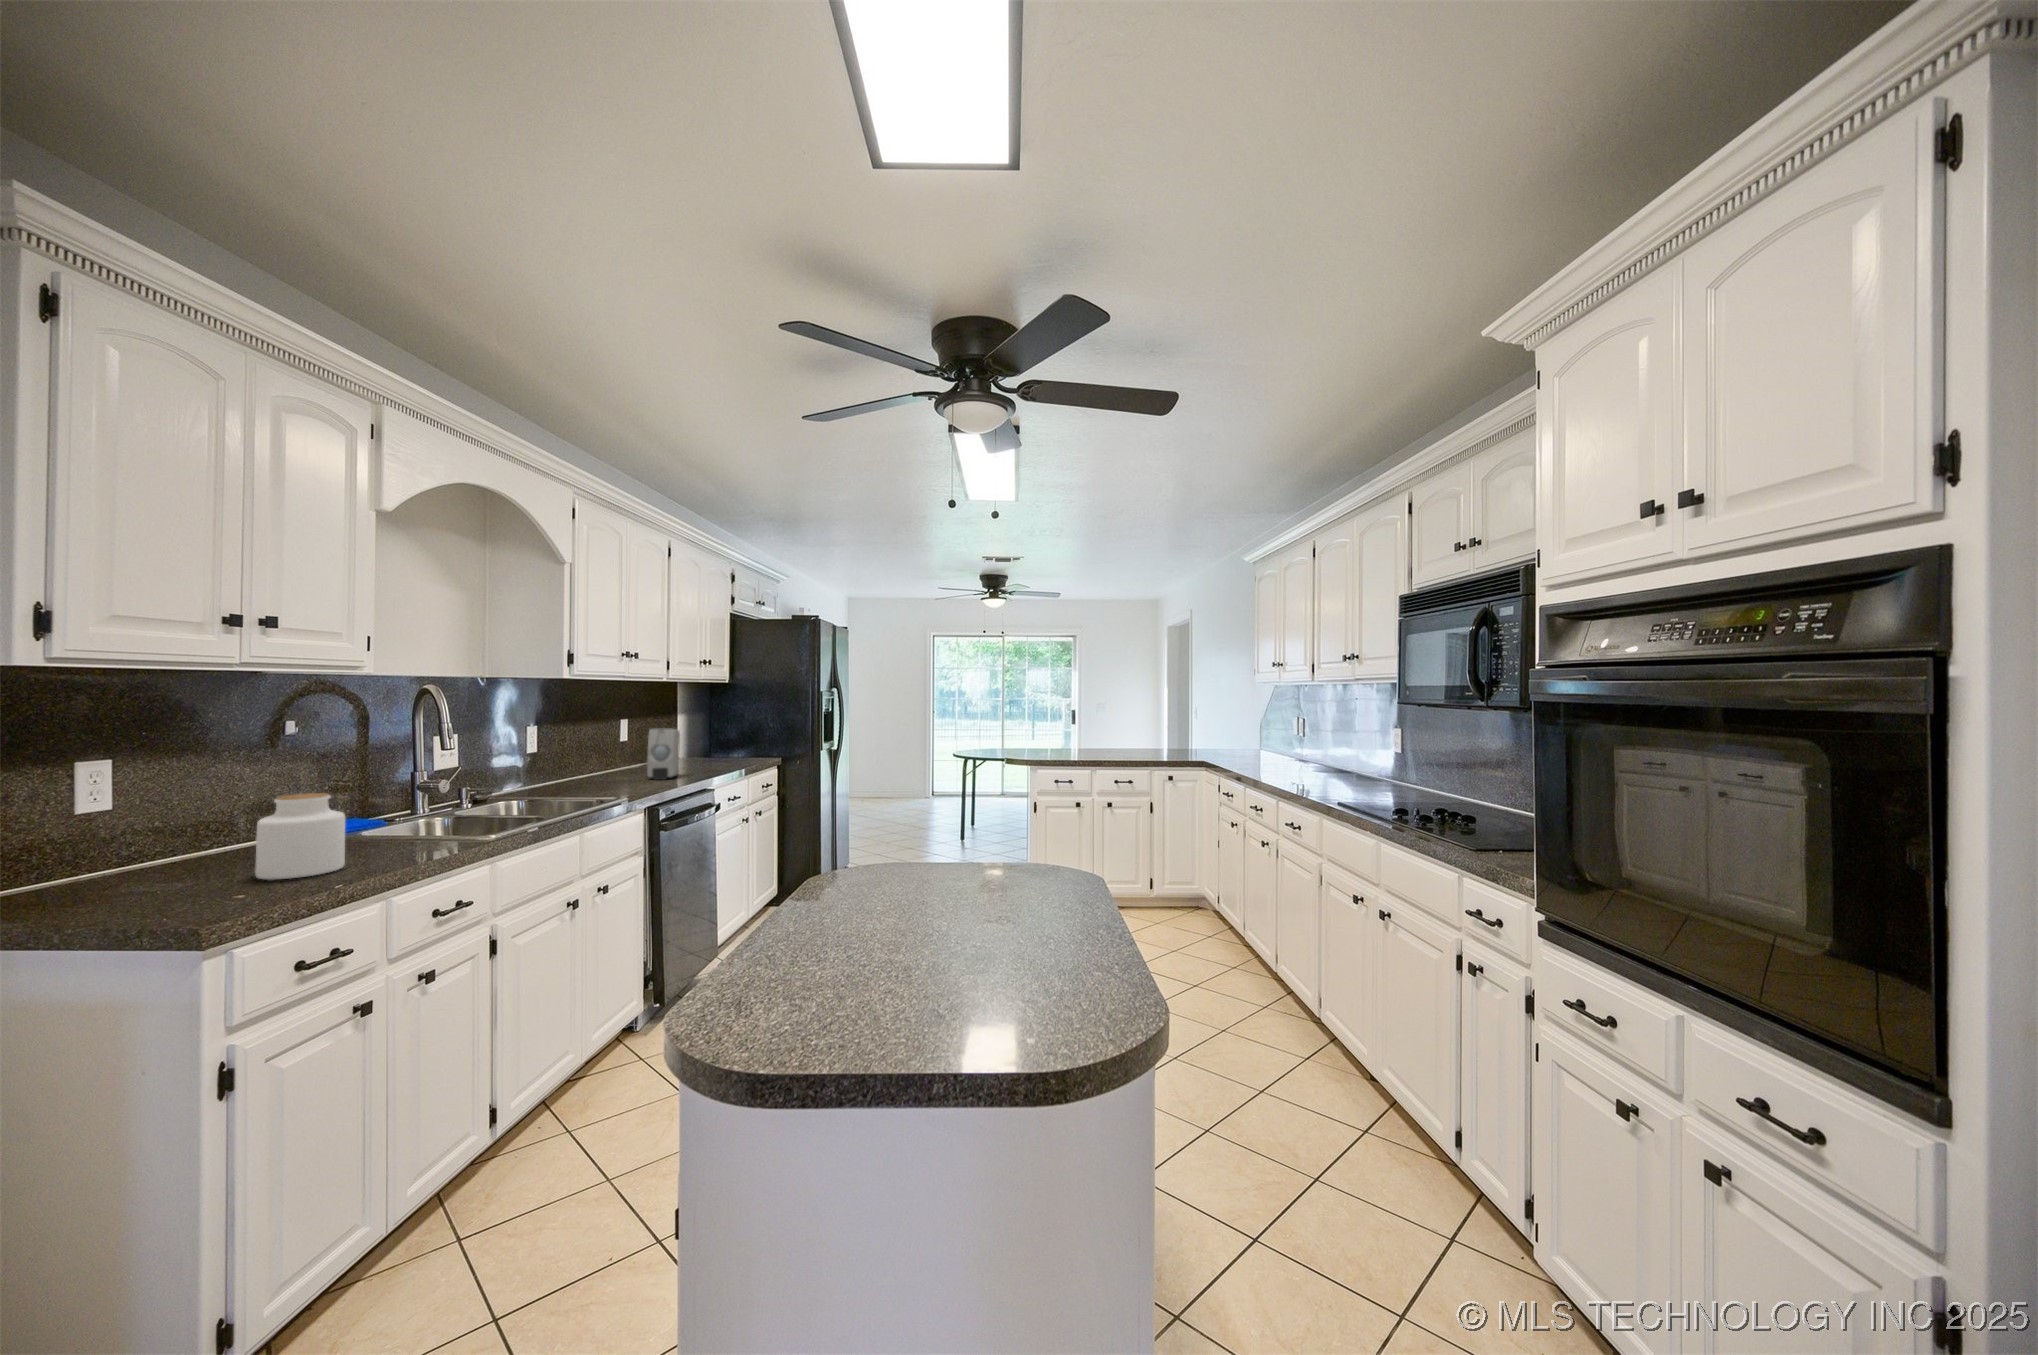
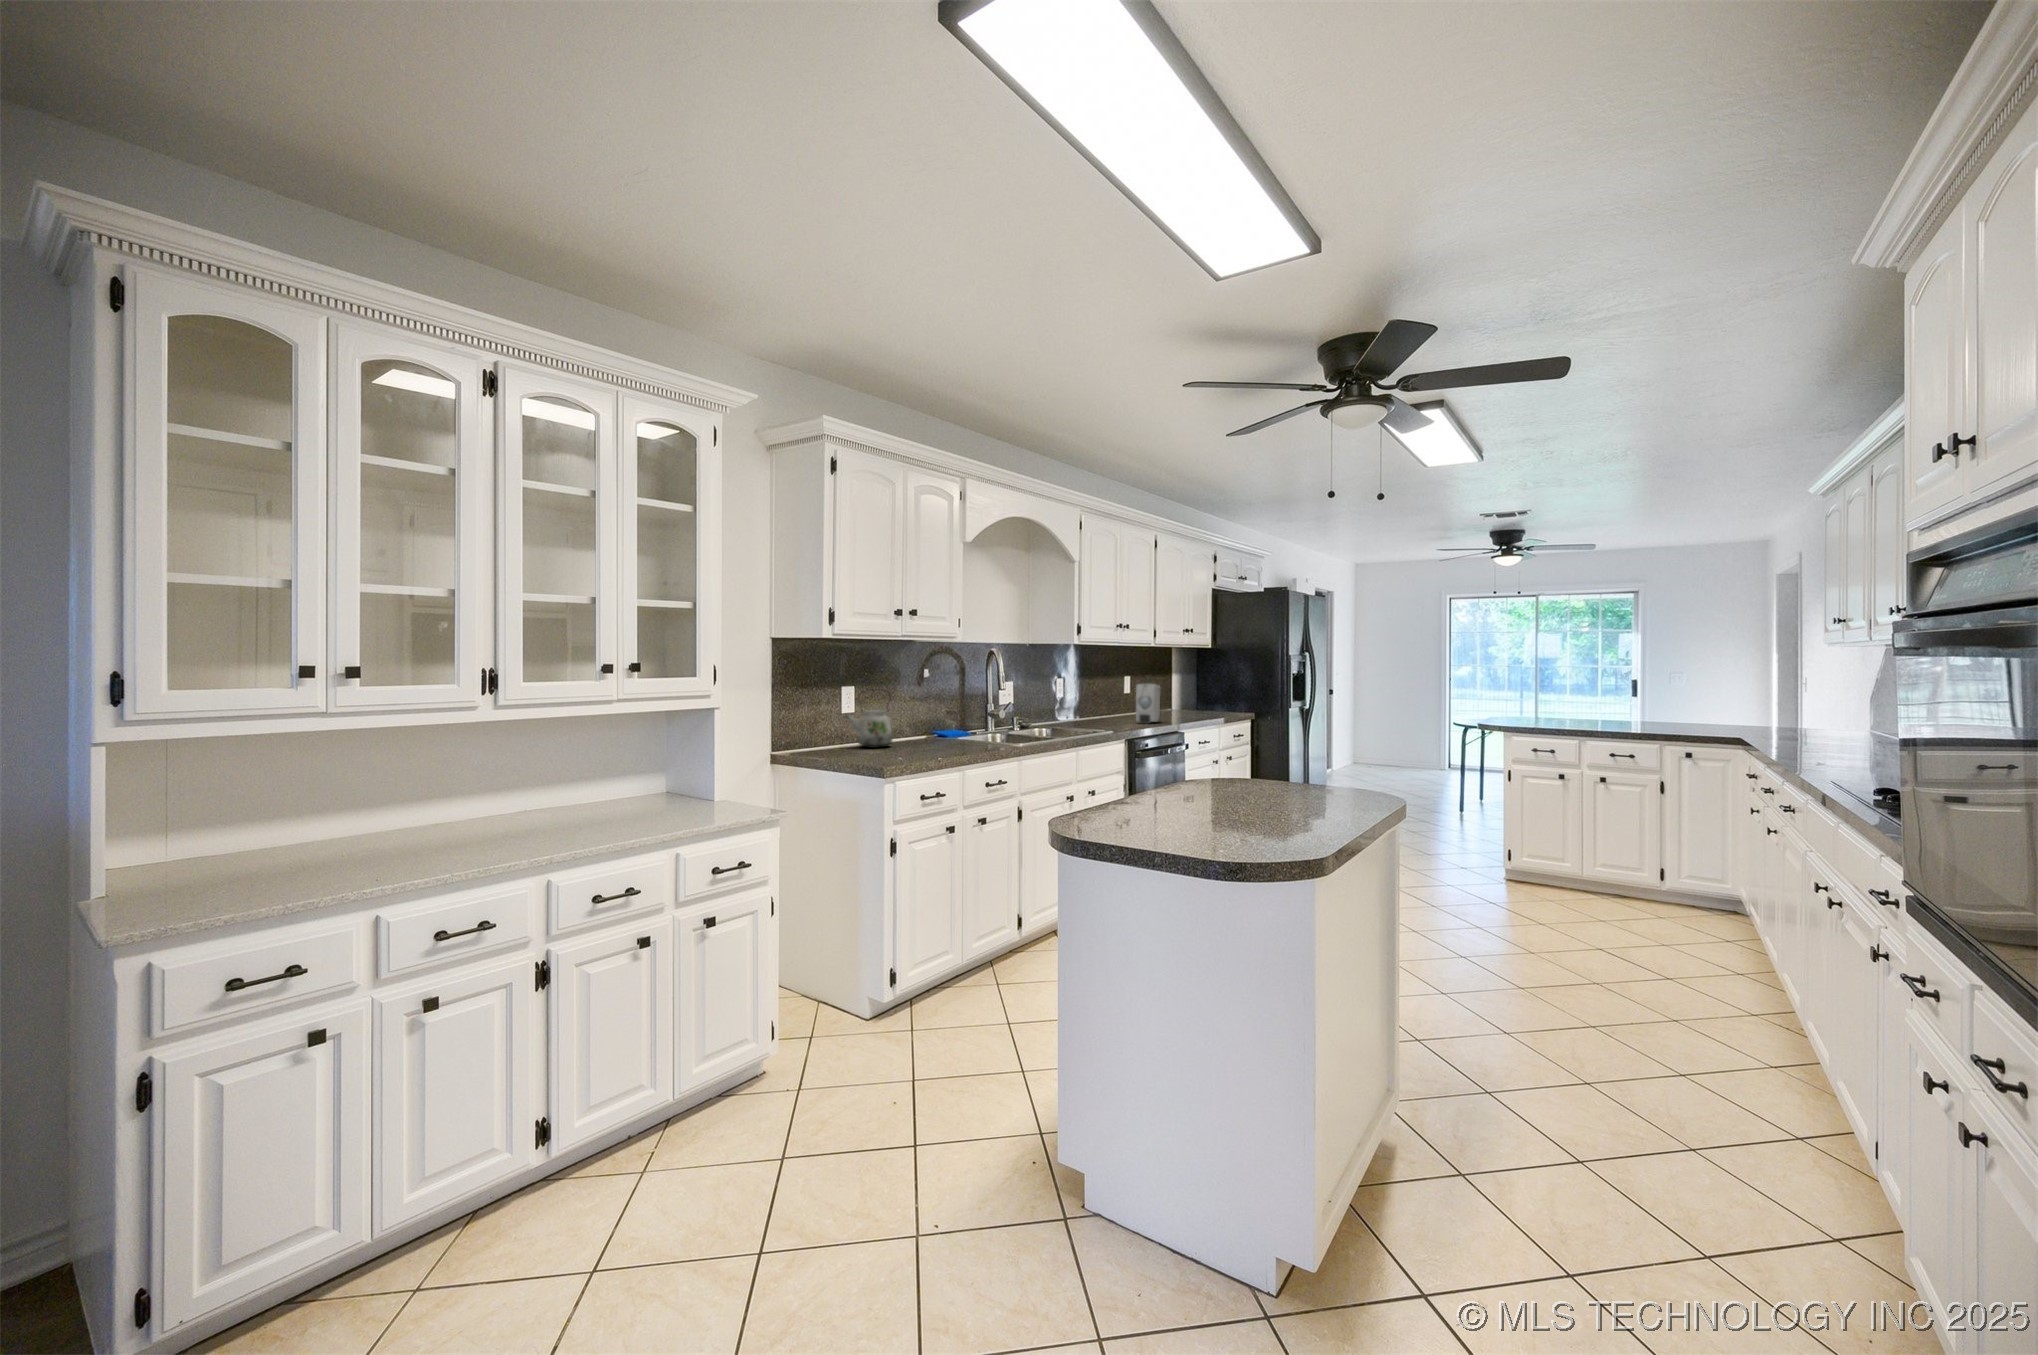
kettle: none [52,768,199,886] -> present [846,689,892,748]
jar: present [255,793,345,880] -> none [911,706,947,750]

